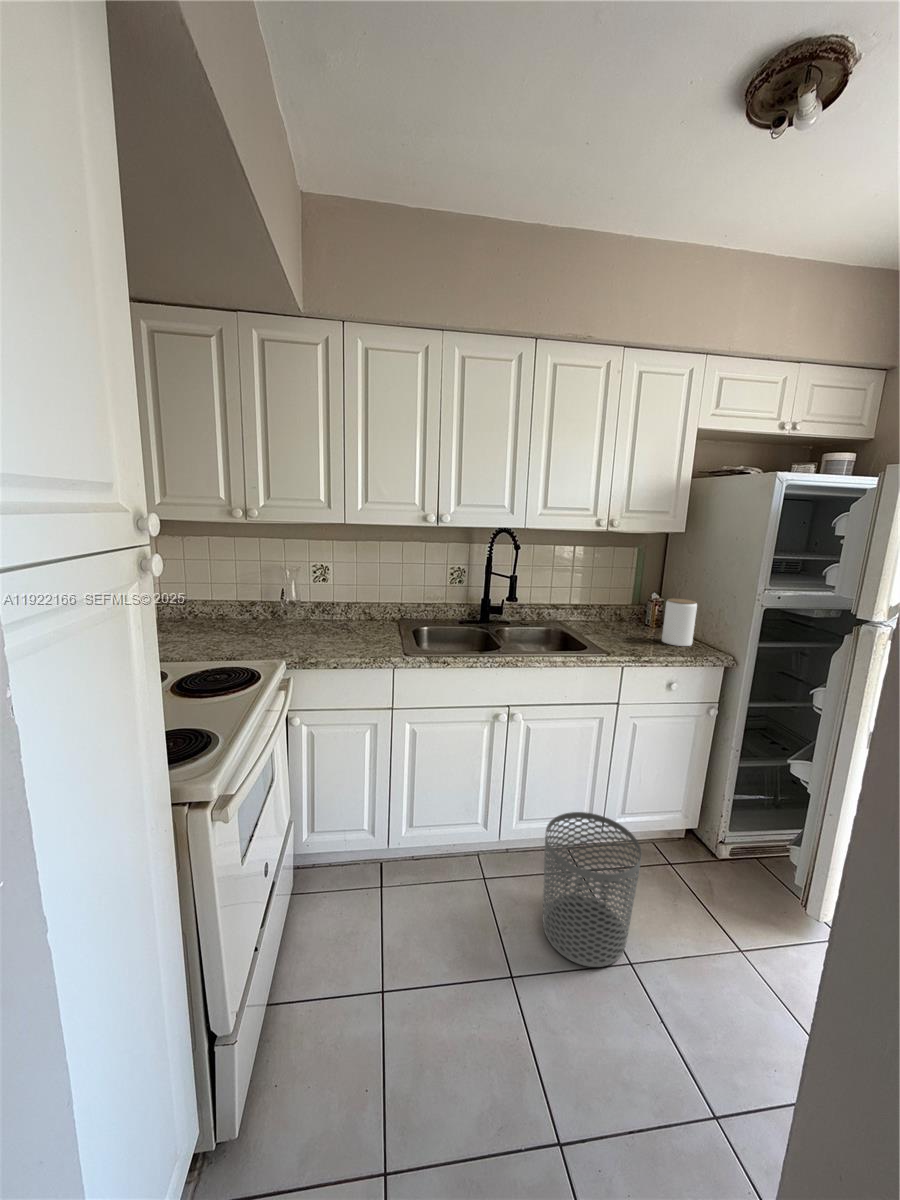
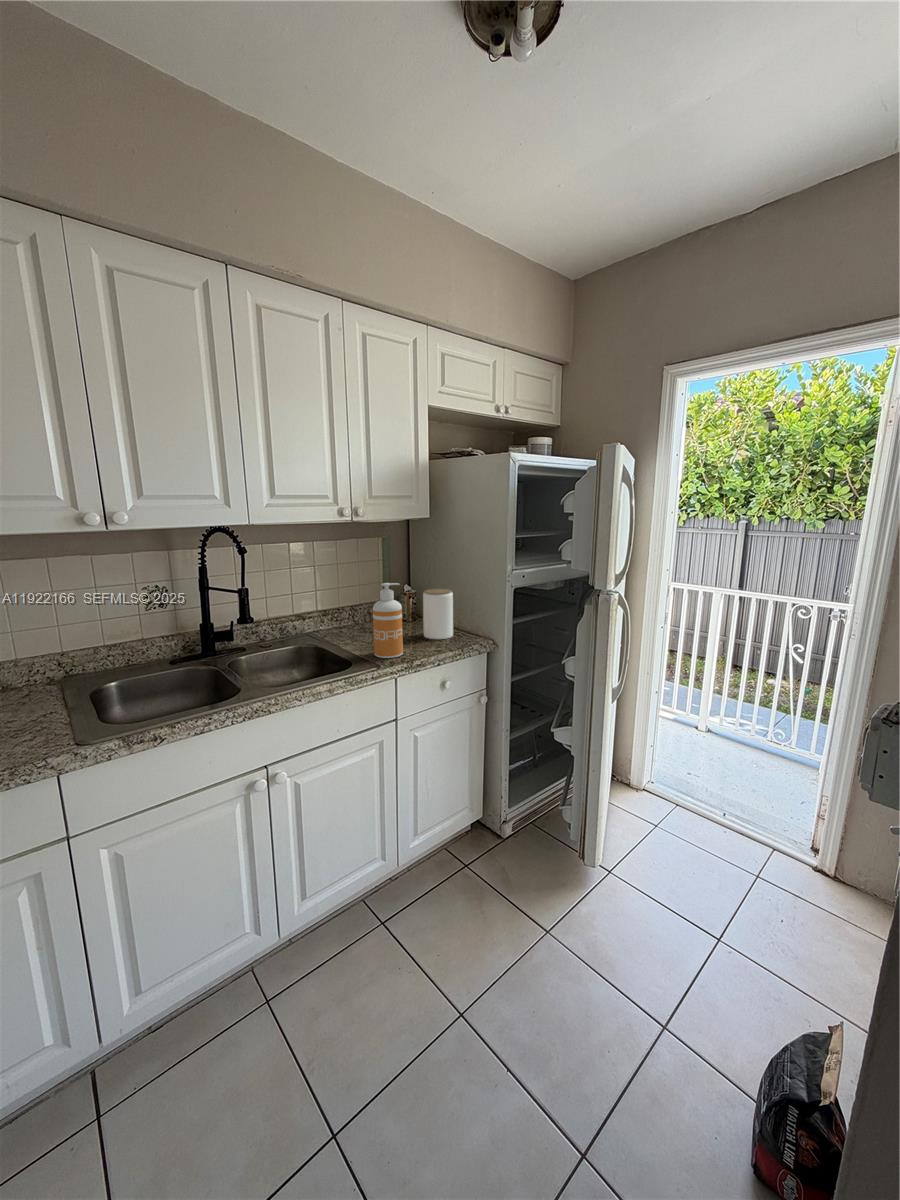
soap dispenser: none [609,585,640,650] -> present [373,583,403,658]
waste bin: present [543,812,642,967] -> none [345,860,459,1060]

